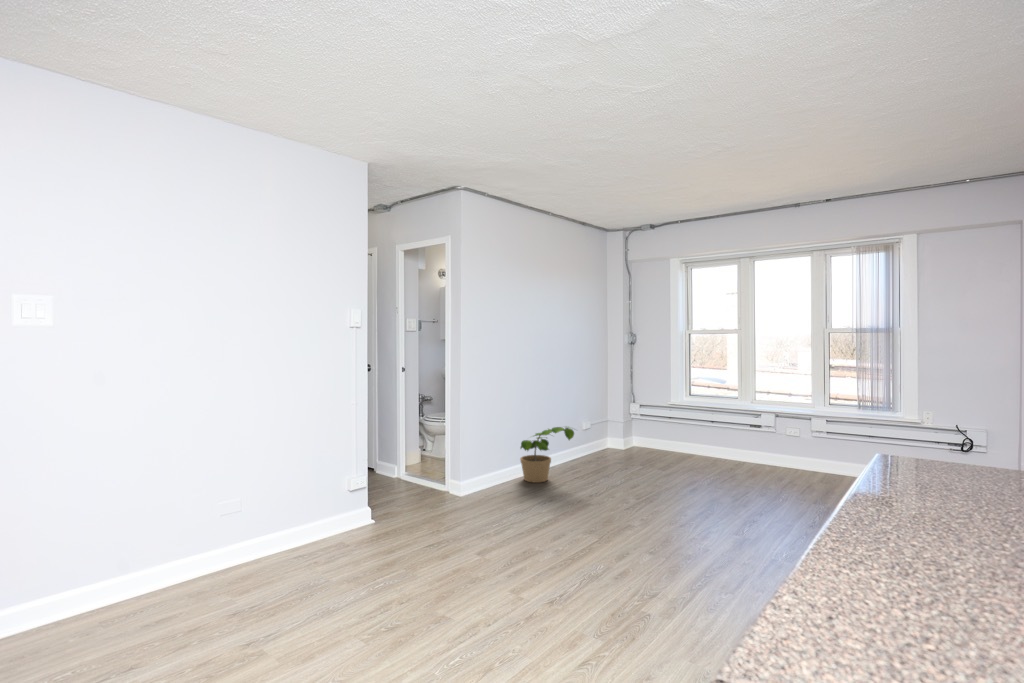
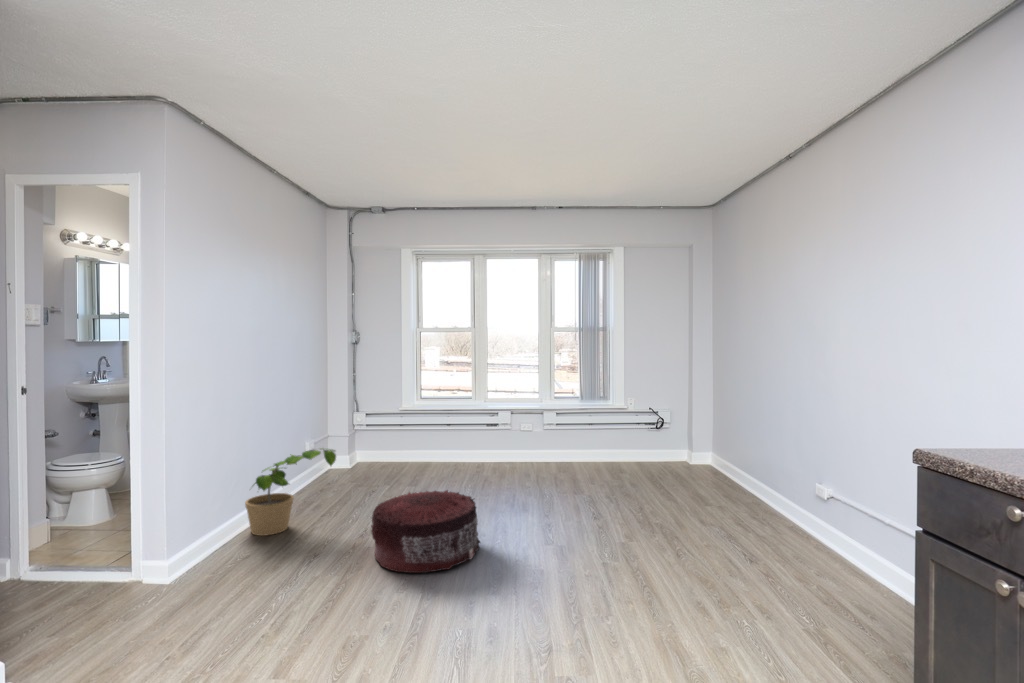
pouf: none [579,467,665,527] -> present [371,490,480,573]

